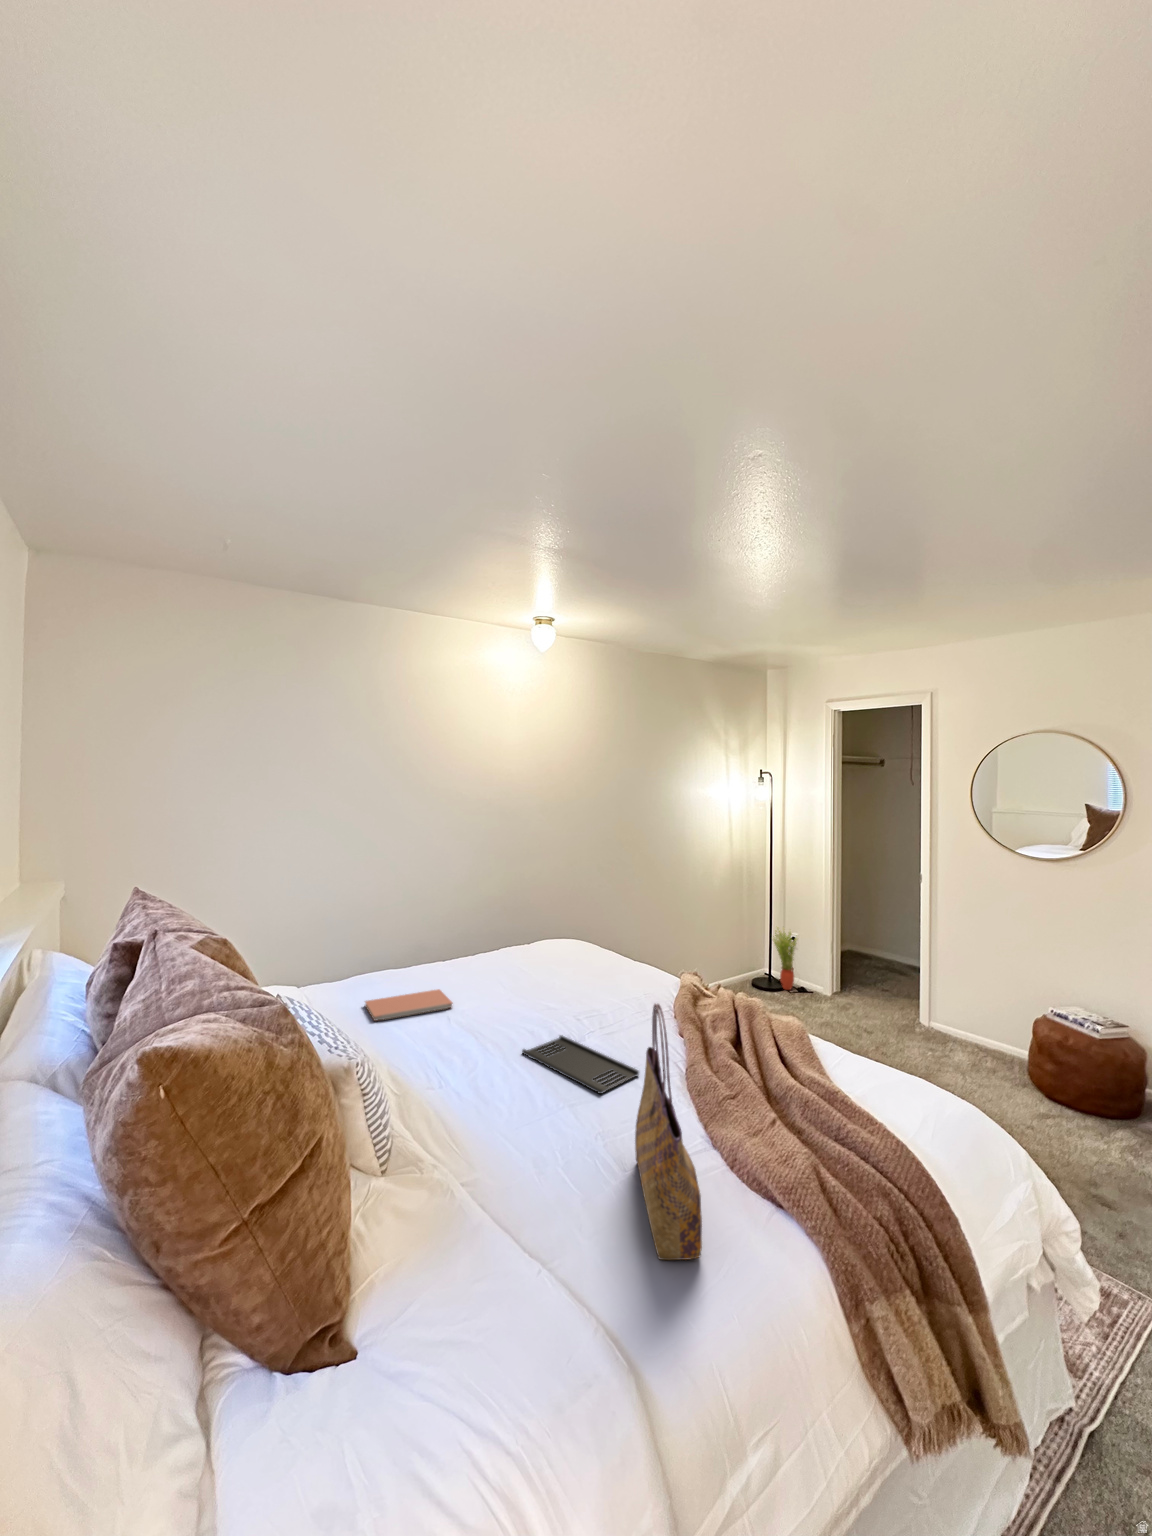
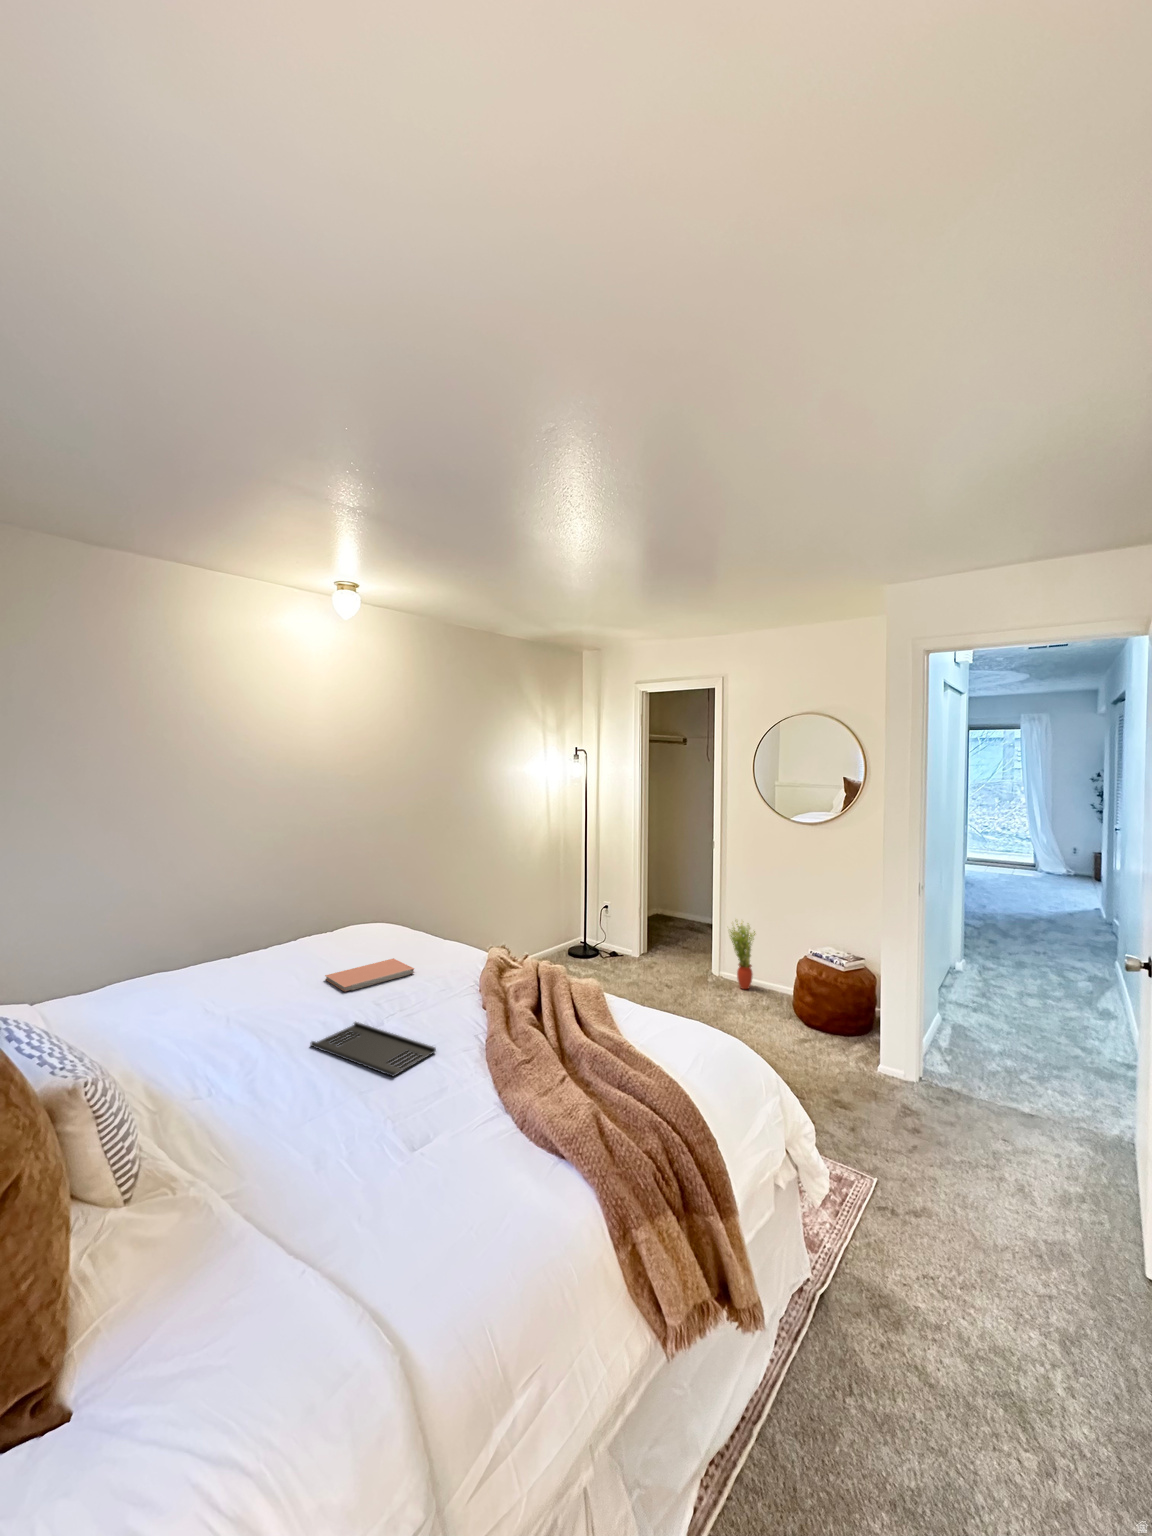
potted plant: present [773,927,797,990] -> present [730,923,756,989]
notebook: present [365,989,452,1021] -> present [325,958,414,991]
tote bag: present [635,1004,702,1260] -> none [424,978,482,1231]

